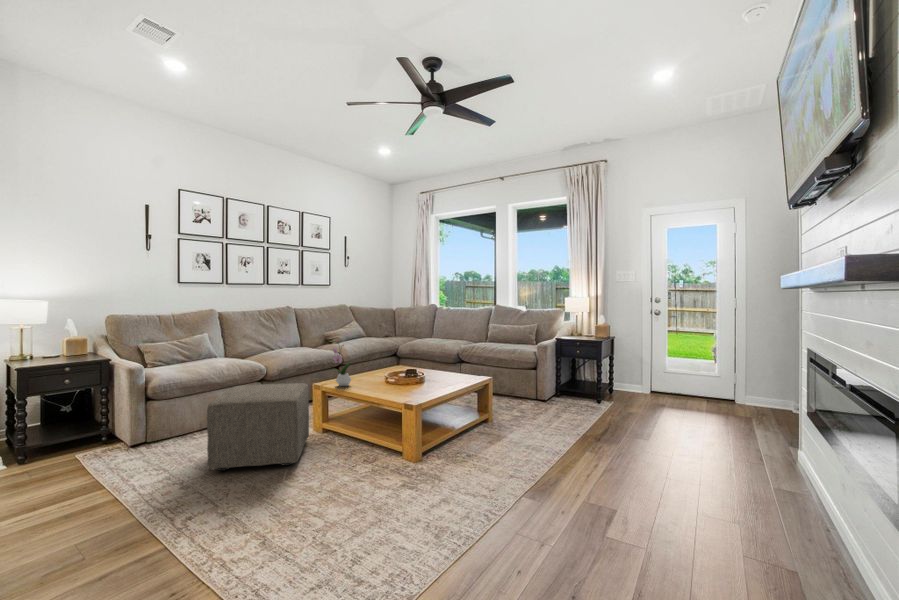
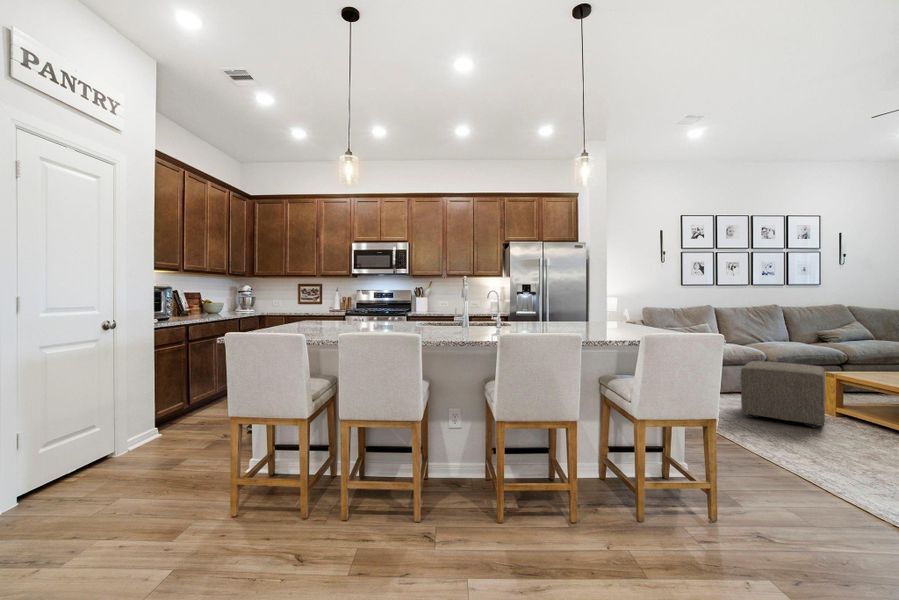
flower arrangement: present [333,348,351,386] -> none [852,332,878,376]

